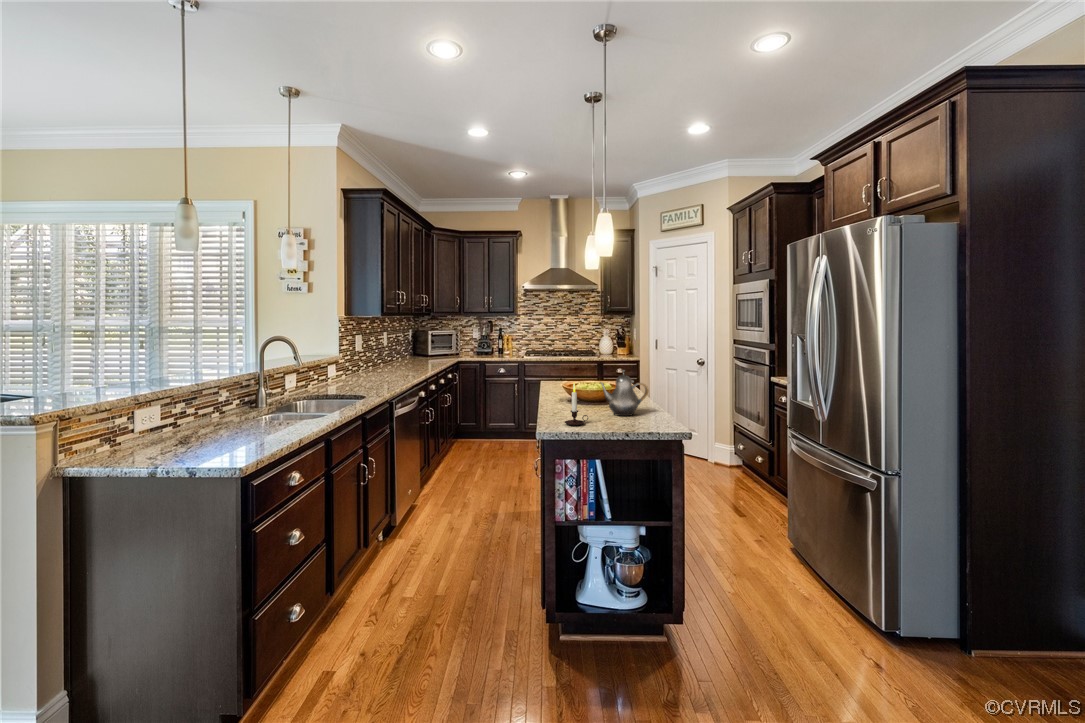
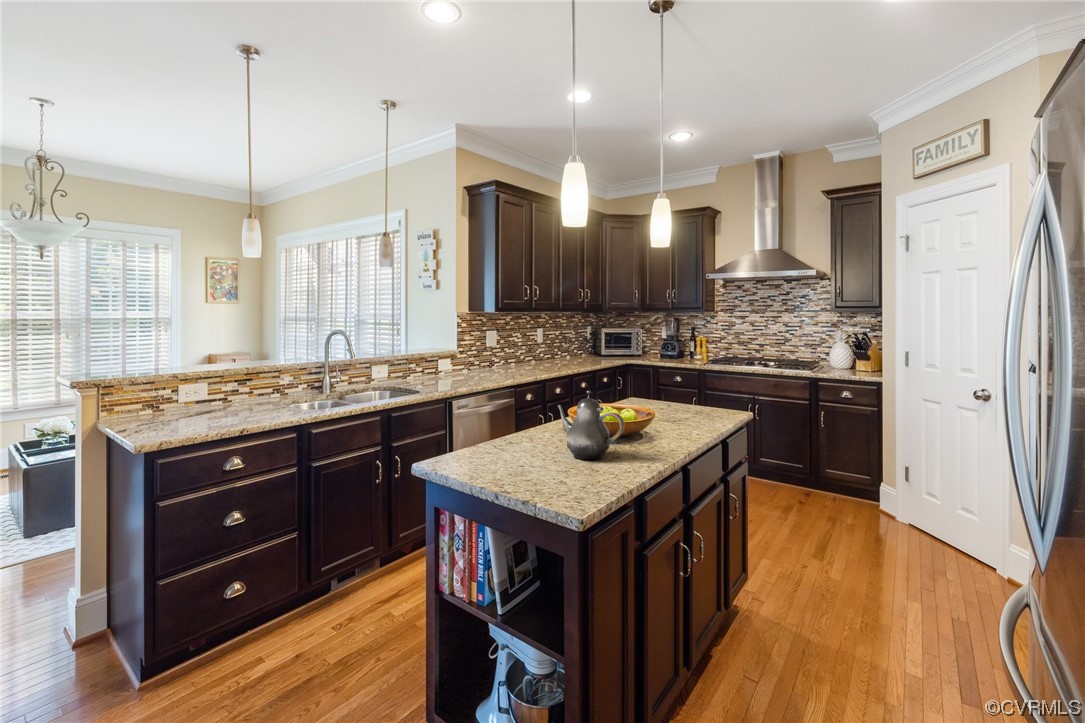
candle: present [565,383,588,425] -> none [479,400,513,460]

